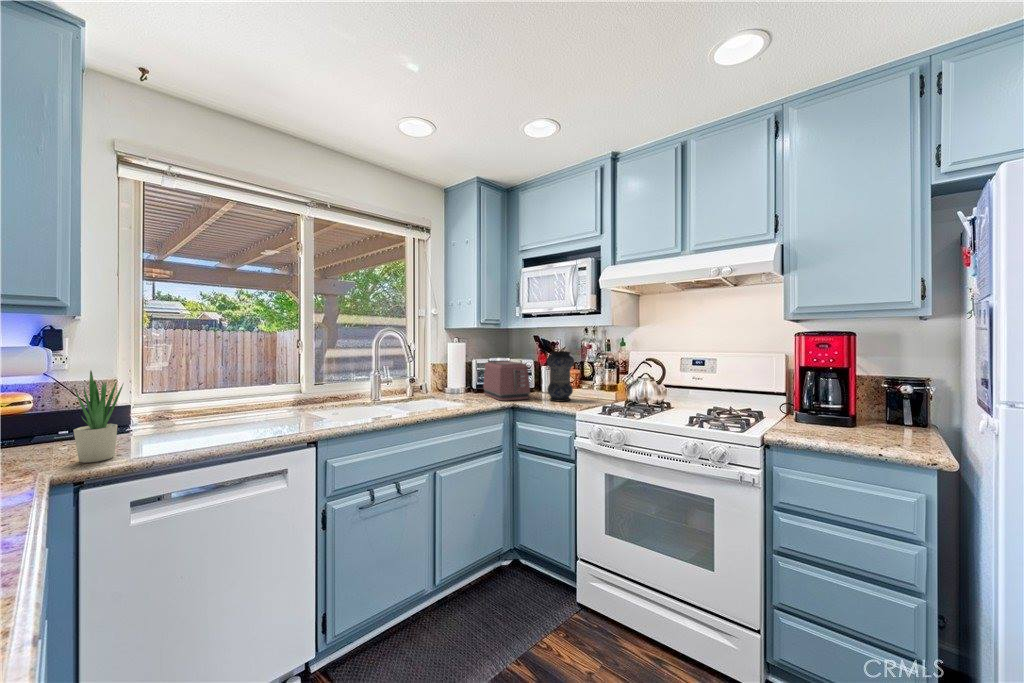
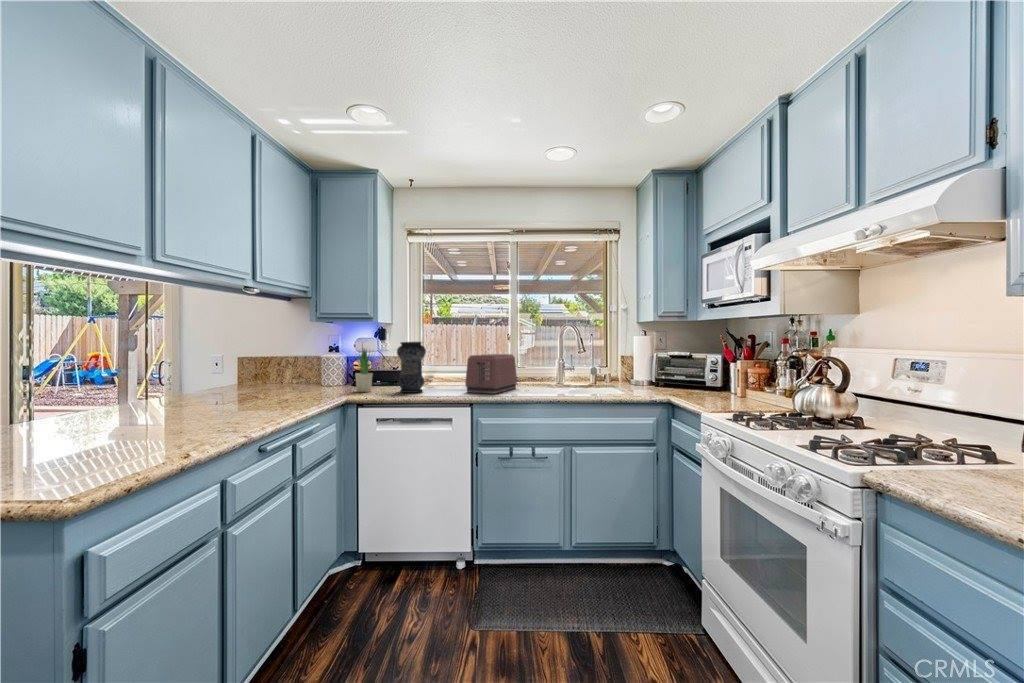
vase: present [547,351,574,401] -> present [397,342,426,393]
toaster: present [483,361,530,401] -> present [465,354,517,394]

